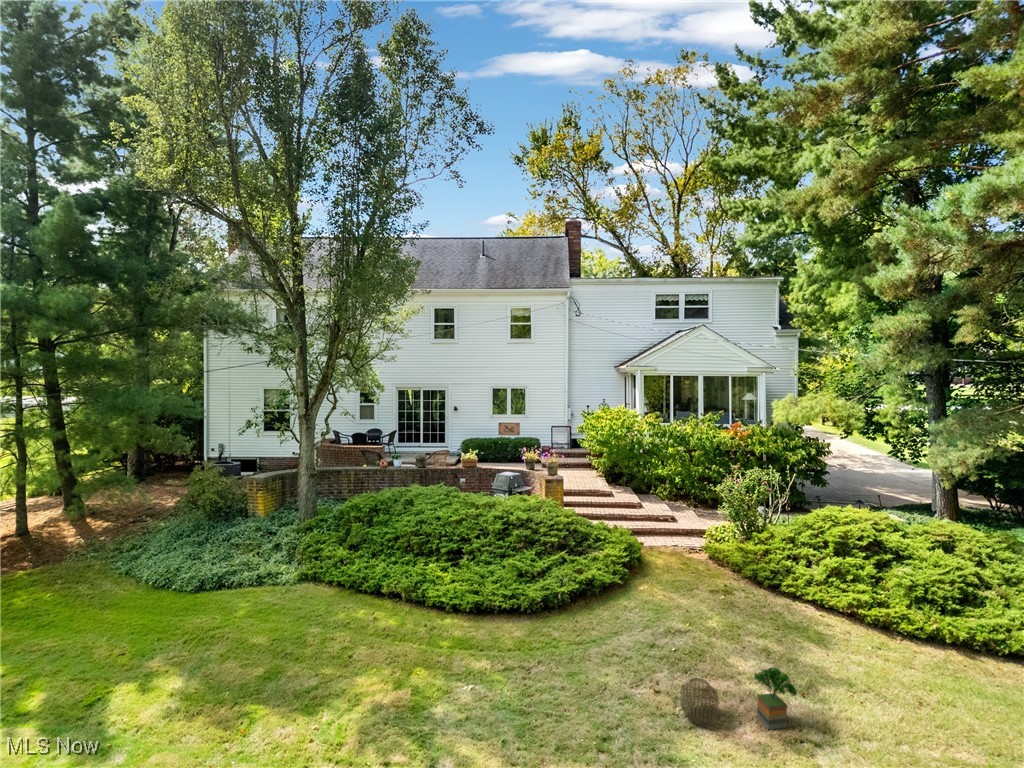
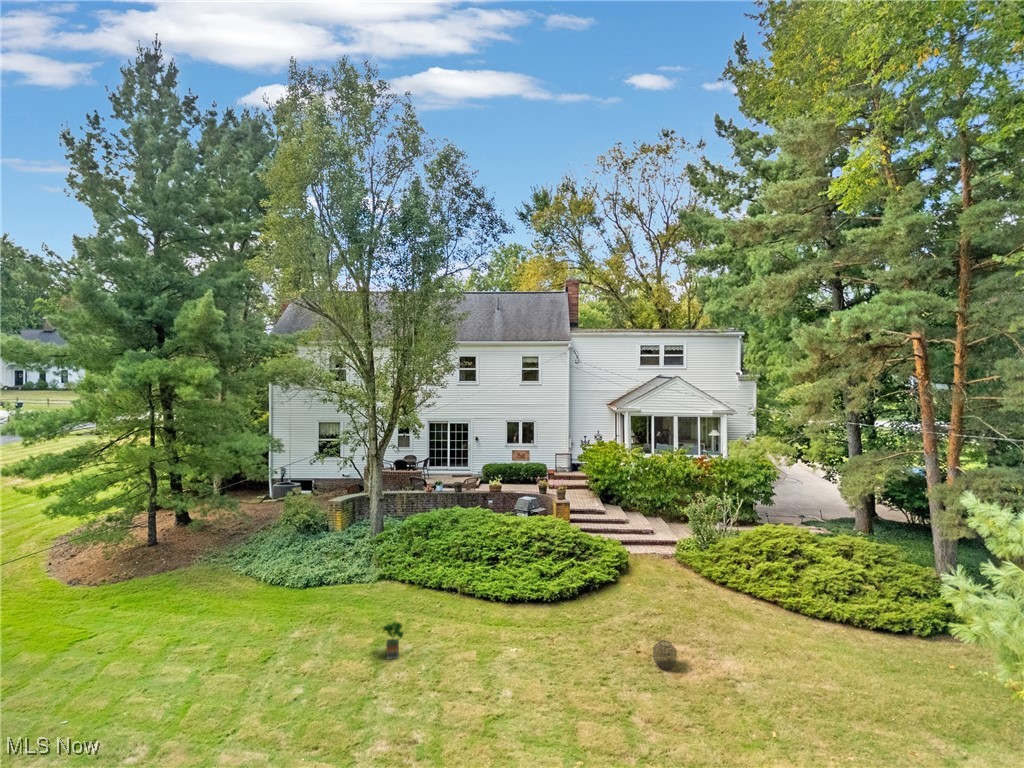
potted tree: present [754,667,797,730] -> present [383,622,404,660]

